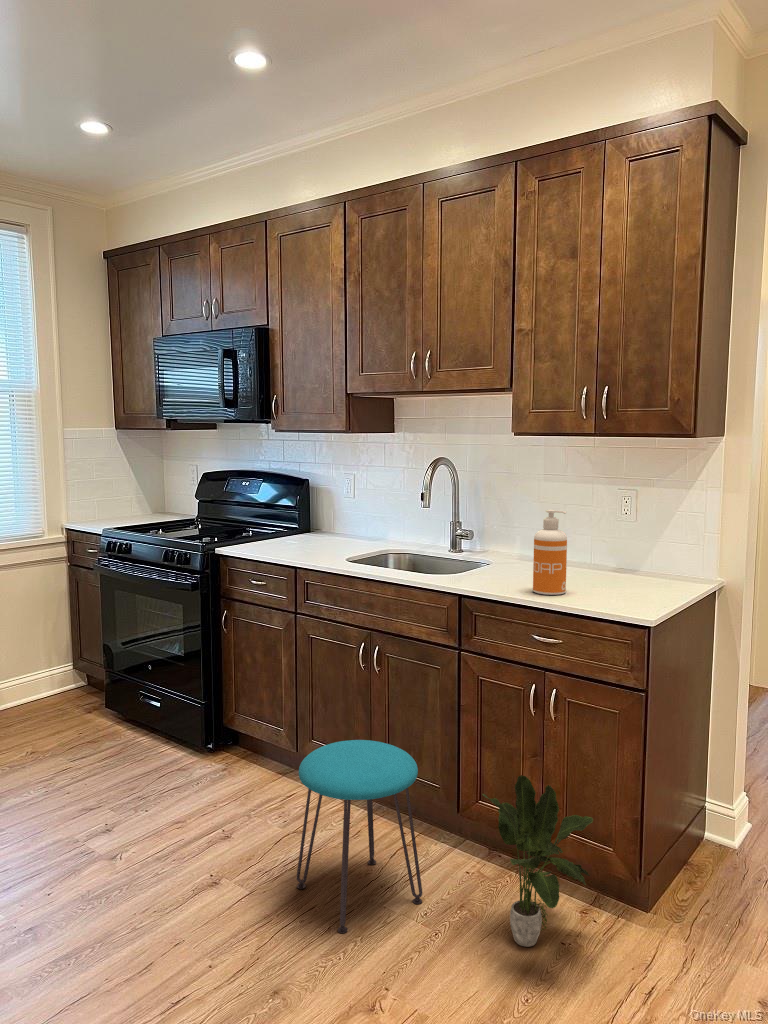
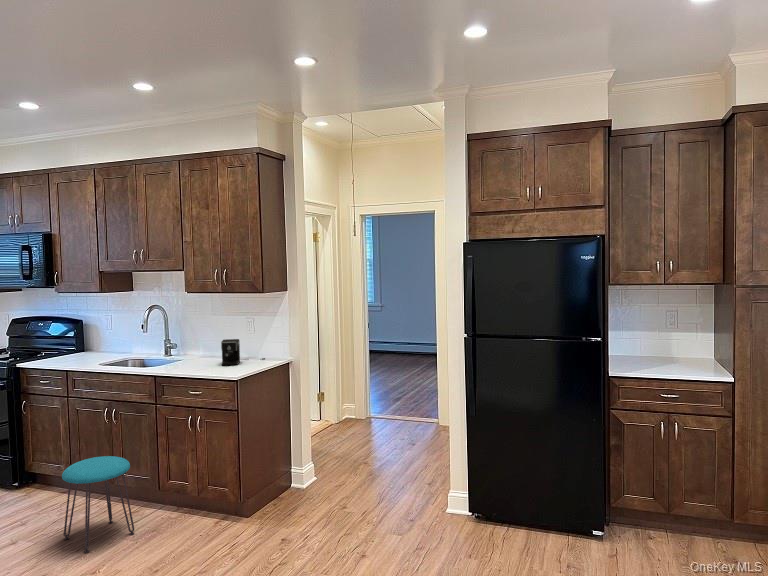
soap dispenser: present [533,510,567,595] -> none [190,331,208,372]
coffee maker: none [580,530,664,584] -> present [221,339,265,365]
potted plant: present [482,775,593,947] -> none [158,459,215,542]

